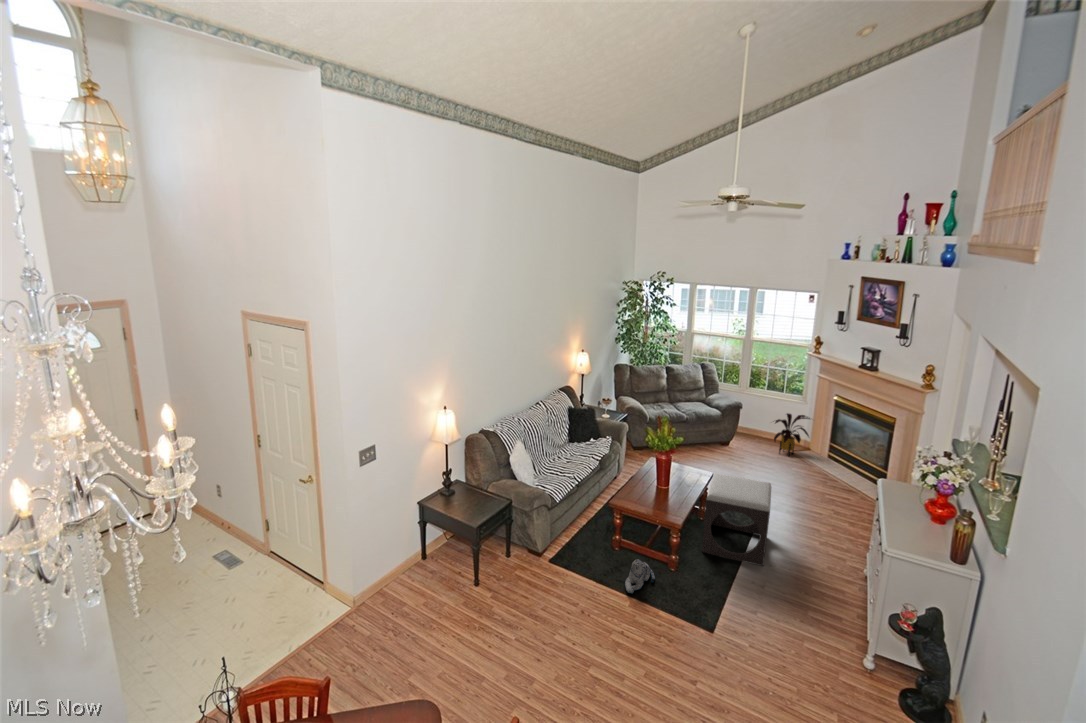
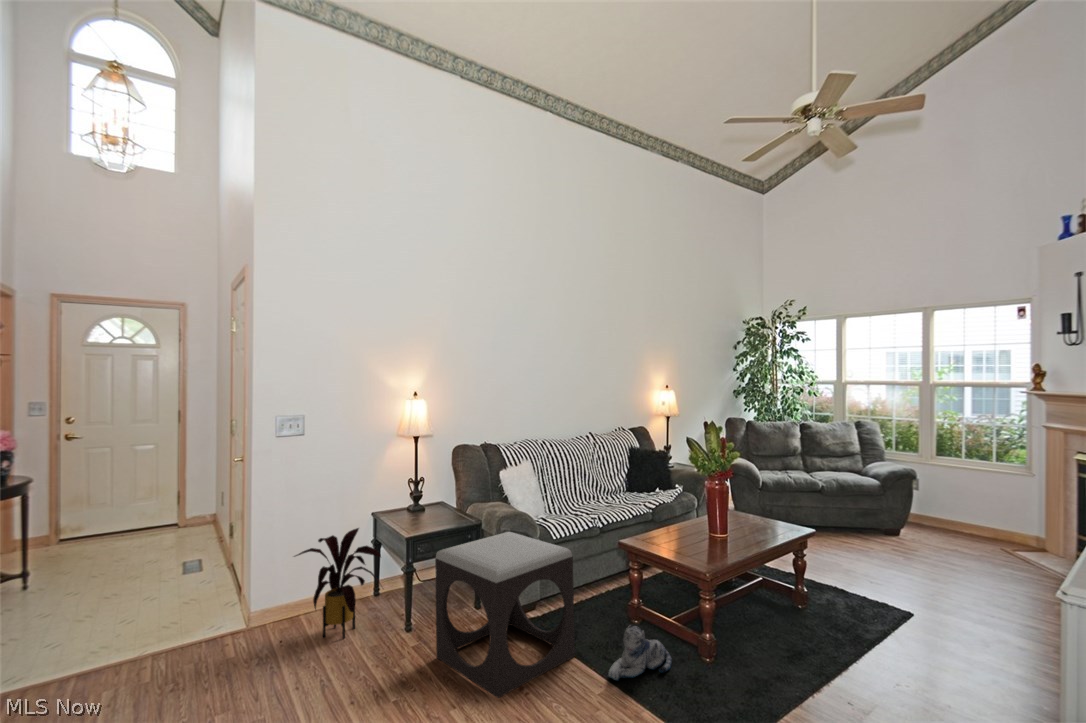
house plant: present [774,413,810,456] -> present [294,528,381,638]
footstool: present [702,473,771,566] -> present [435,532,575,698]

